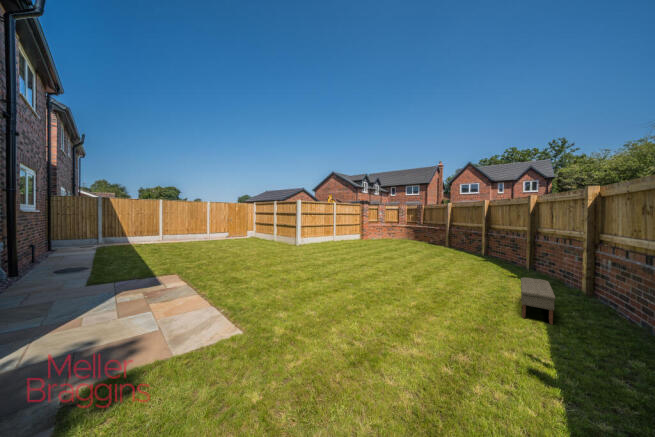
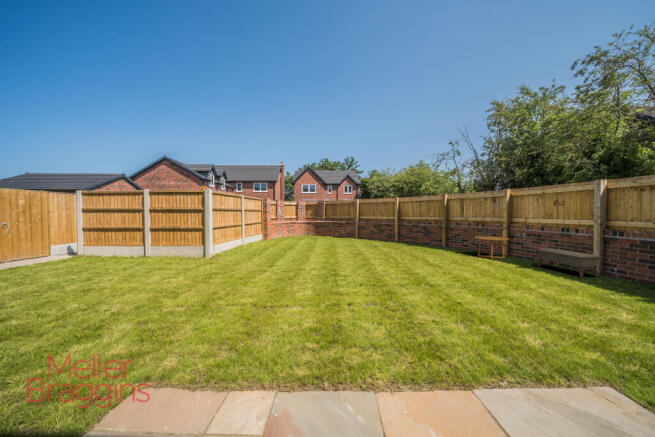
round table: none [490,255,536,287] -> present [474,237,509,259]

